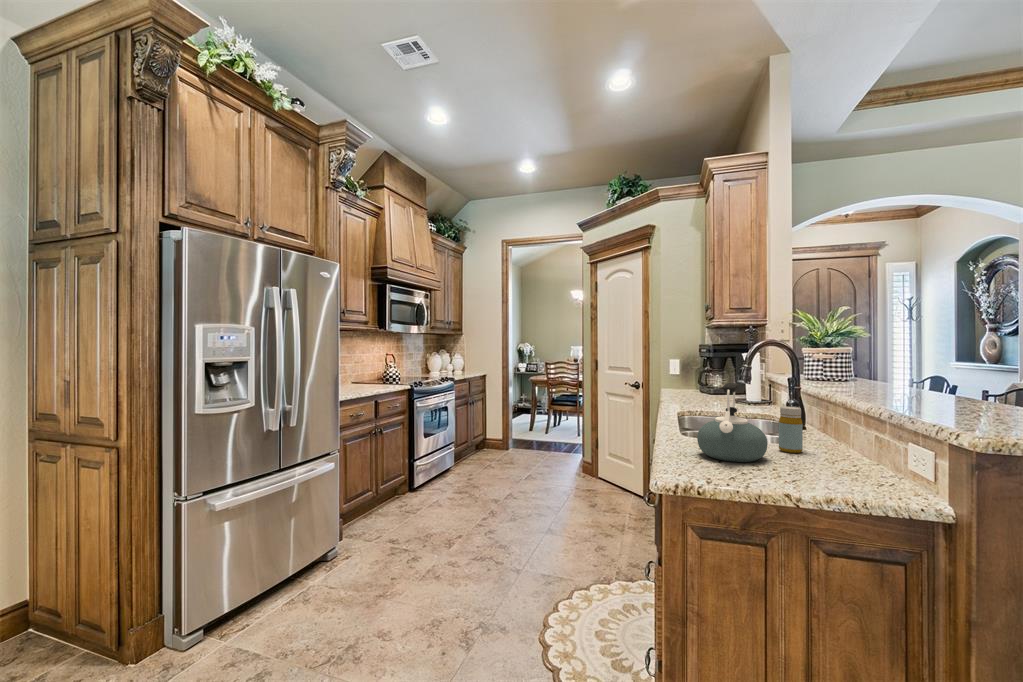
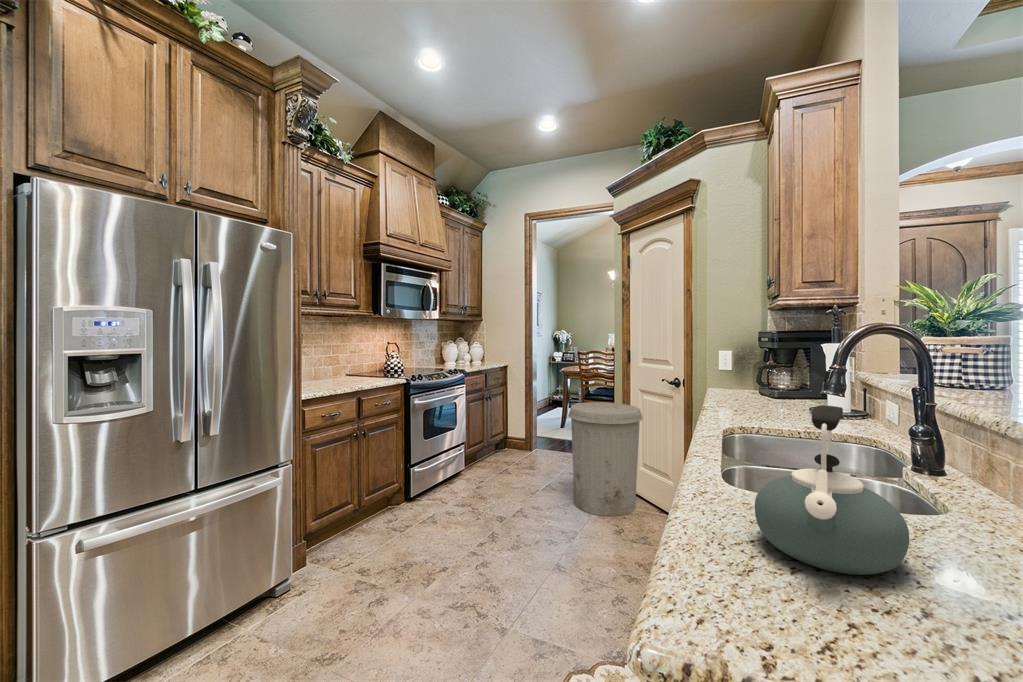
trash can: none [549,404,611,498] -> present [568,402,643,516]
bottle: present [779,406,803,453] -> none [919,450,976,546]

